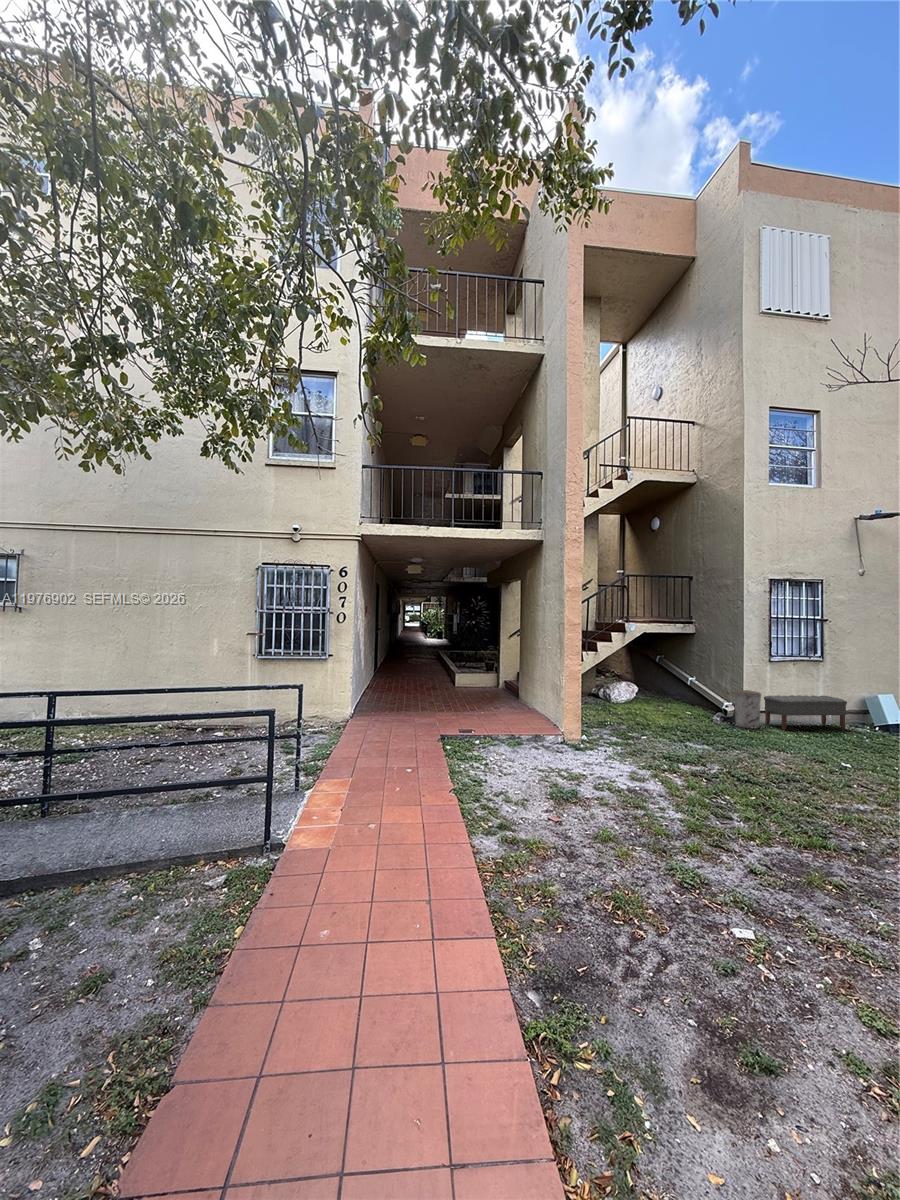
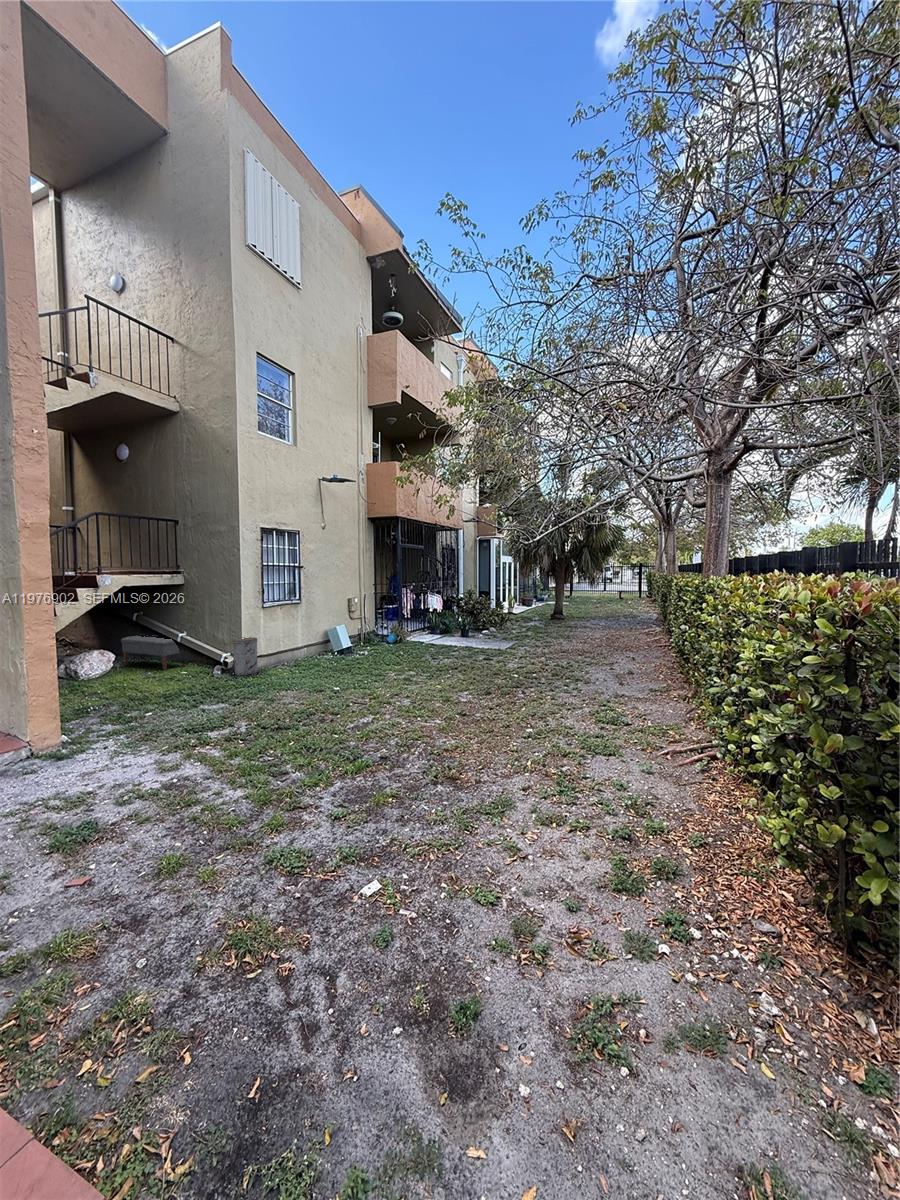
bench: present [764,695,847,731] -> present [121,635,186,670]

